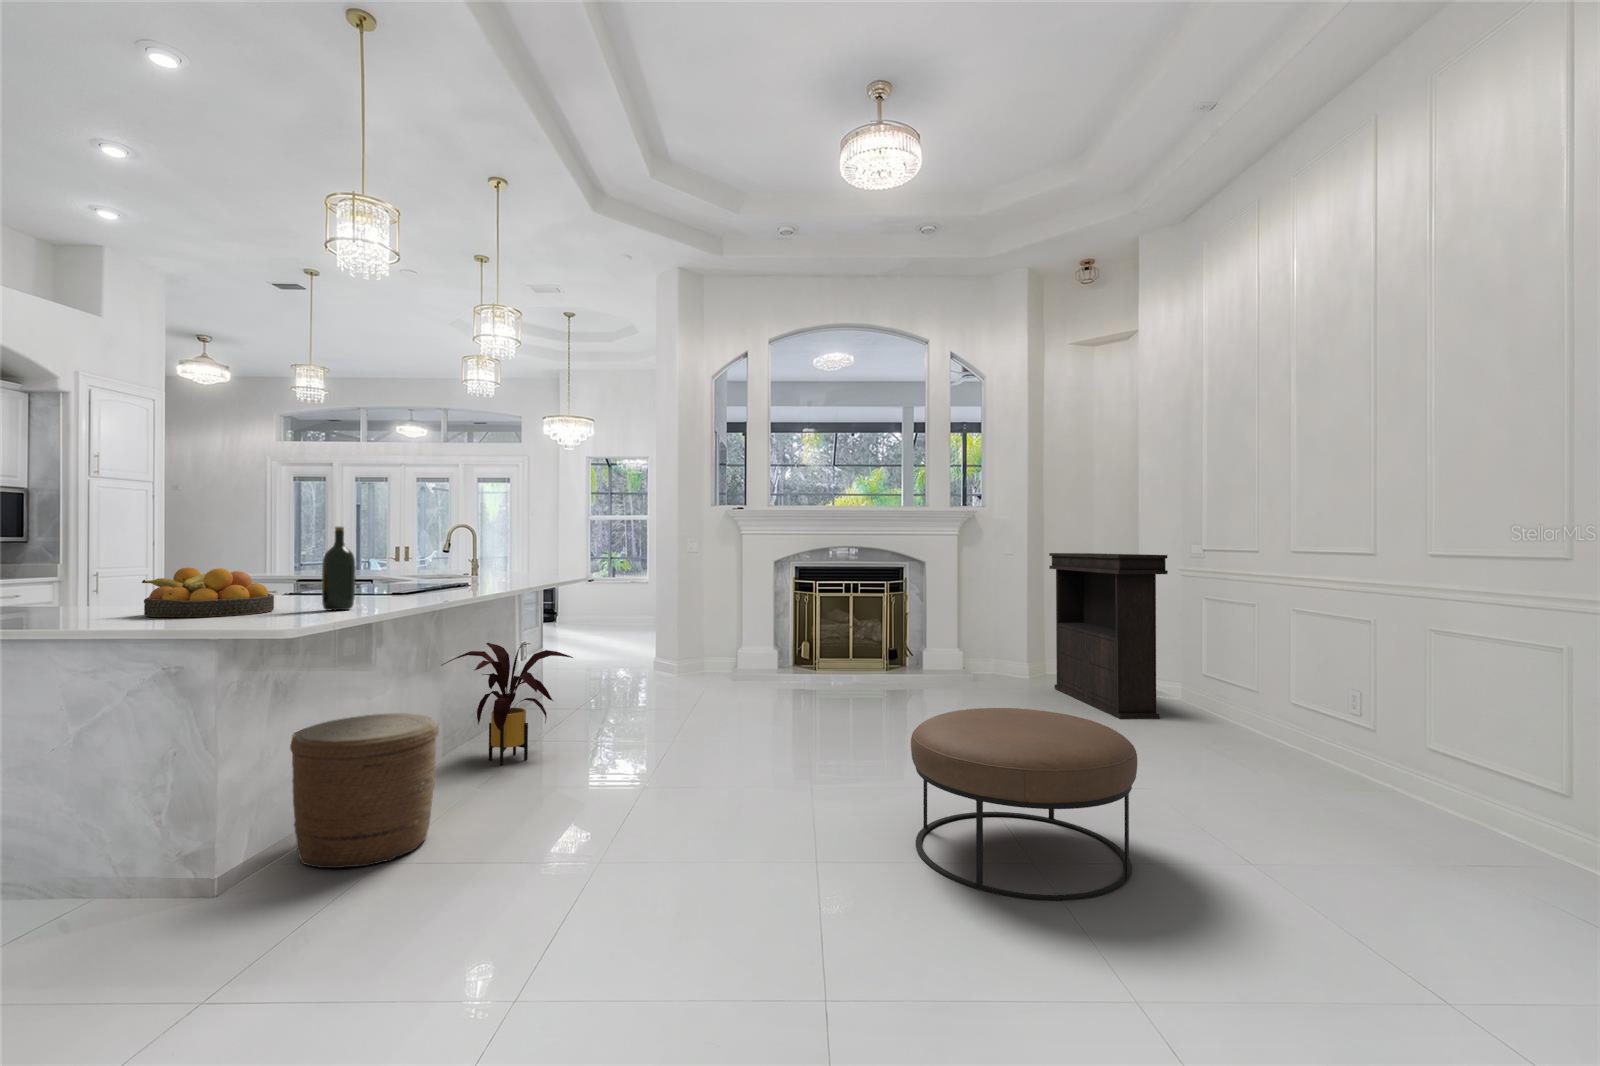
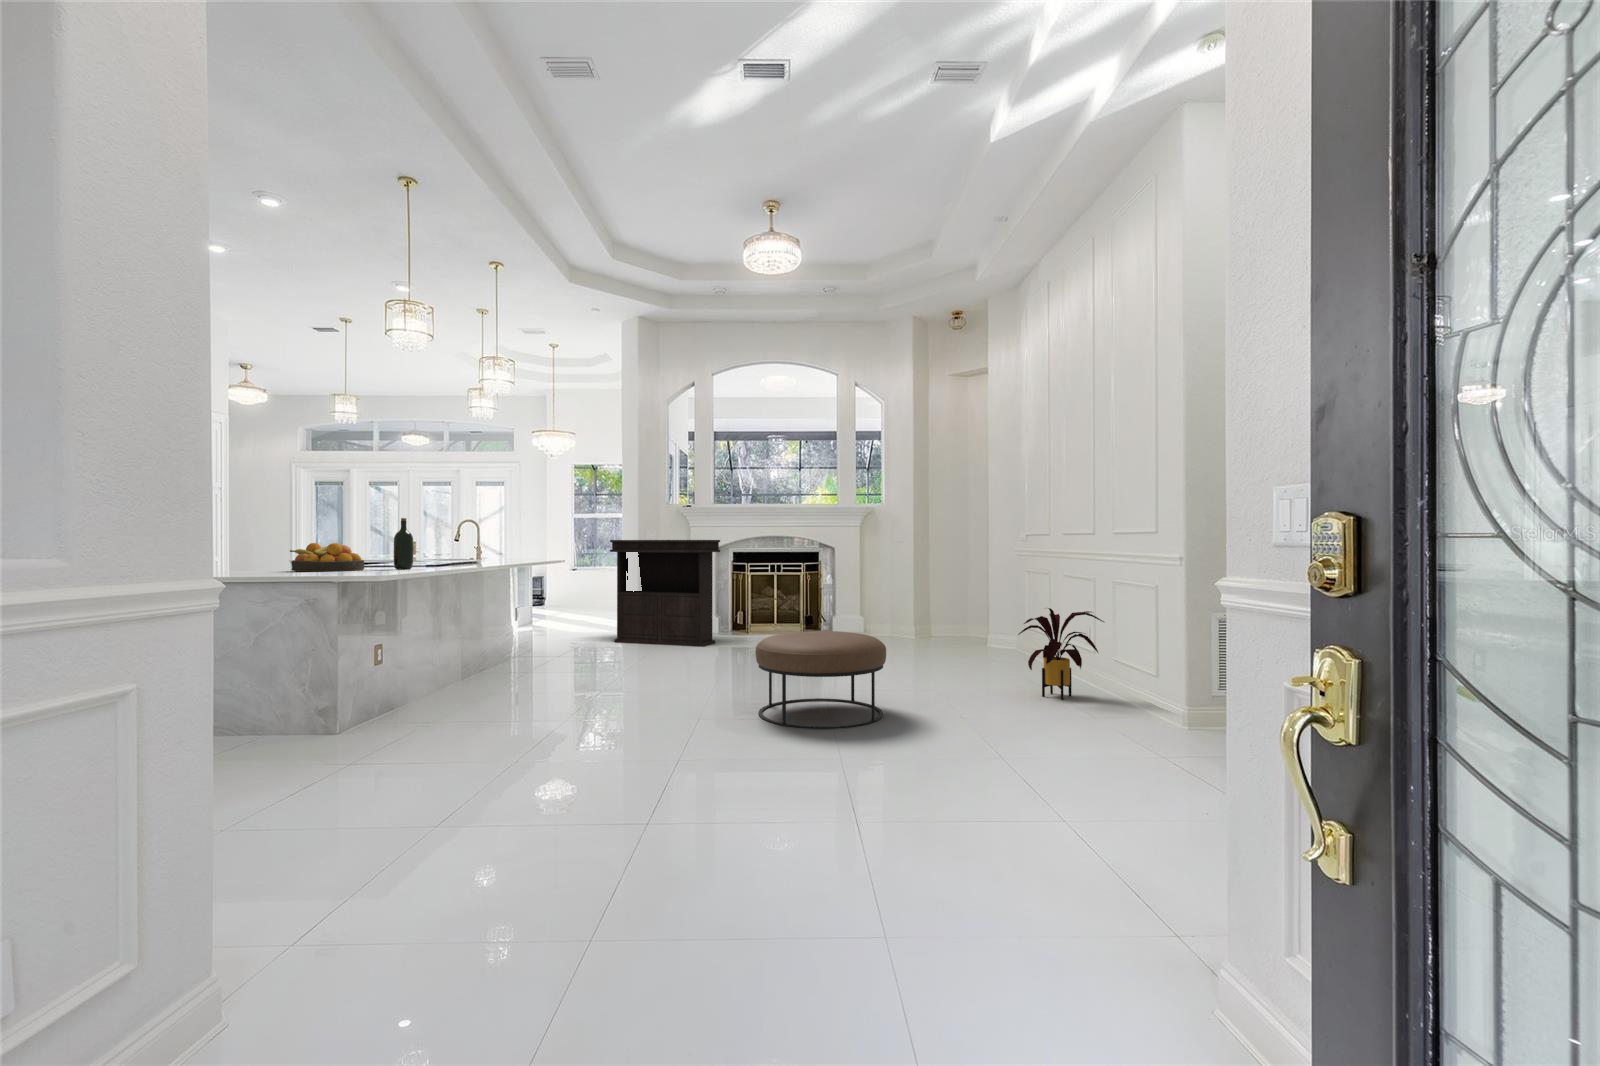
console table: present [1049,553,1168,719] -> present [610,540,720,647]
house plant: present [441,643,573,765] -> present [1018,608,1104,699]
woven basket: present [290,713,439,868] -> none [377,636,465,721]

